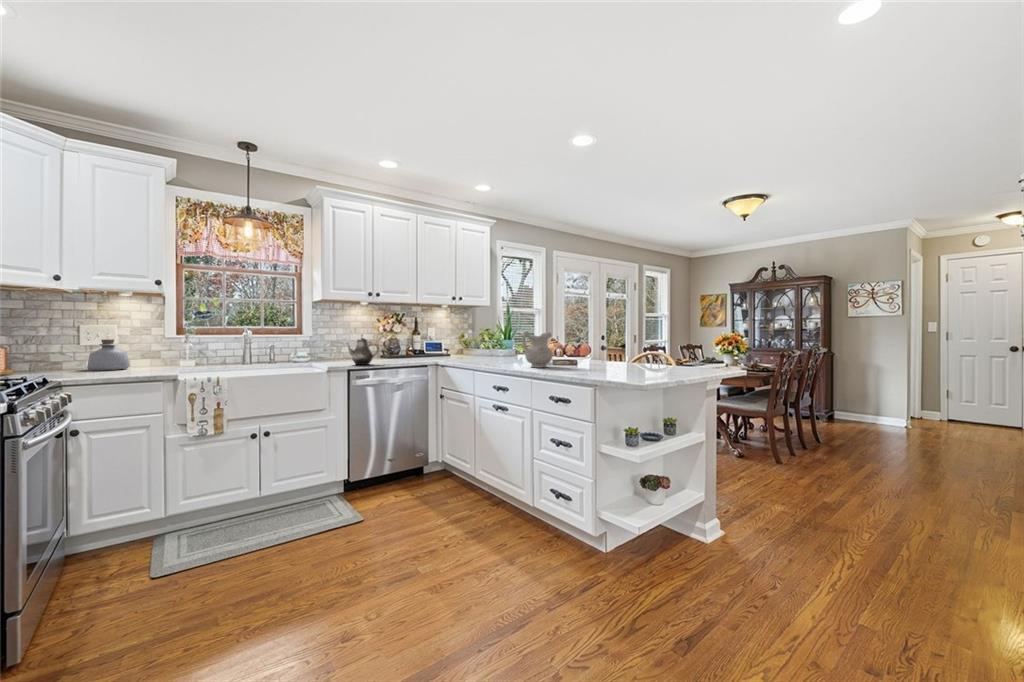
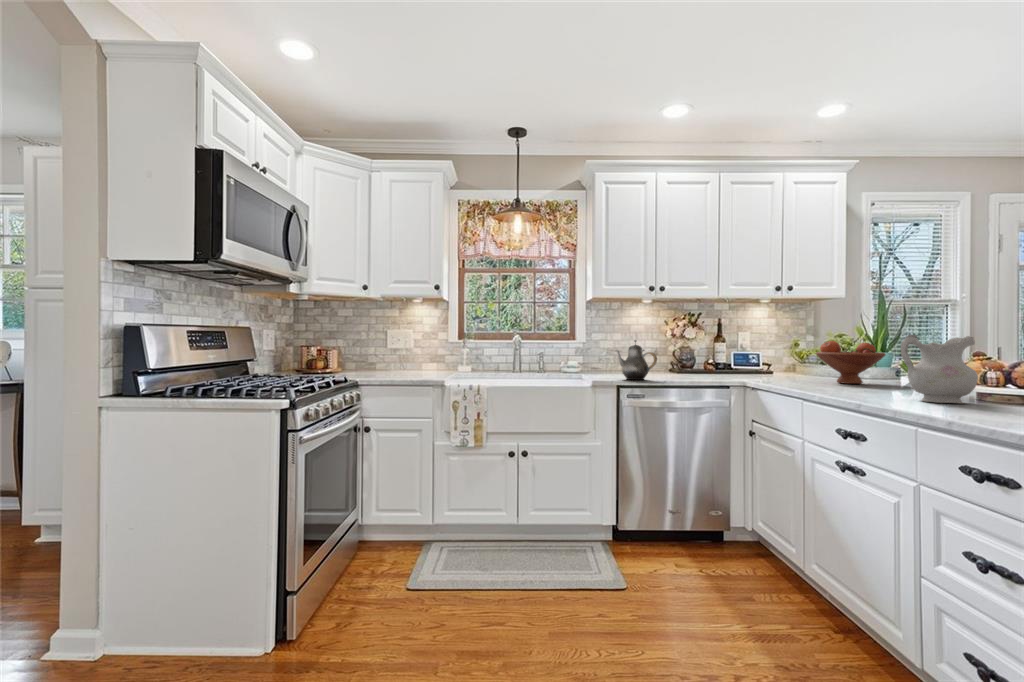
fruit bowl: none [478,334,513,360] -> present [816,341,886,384]
bottle: present [87,339,130,370] -> none [390,344,420,372]

